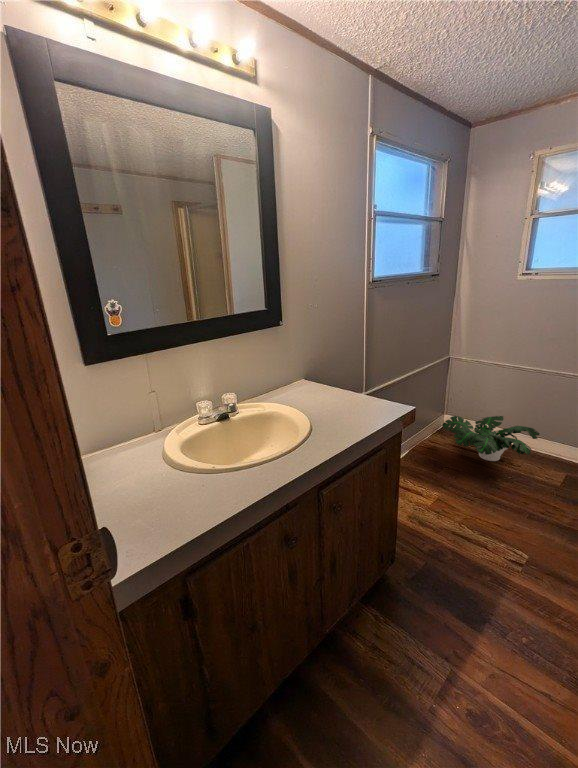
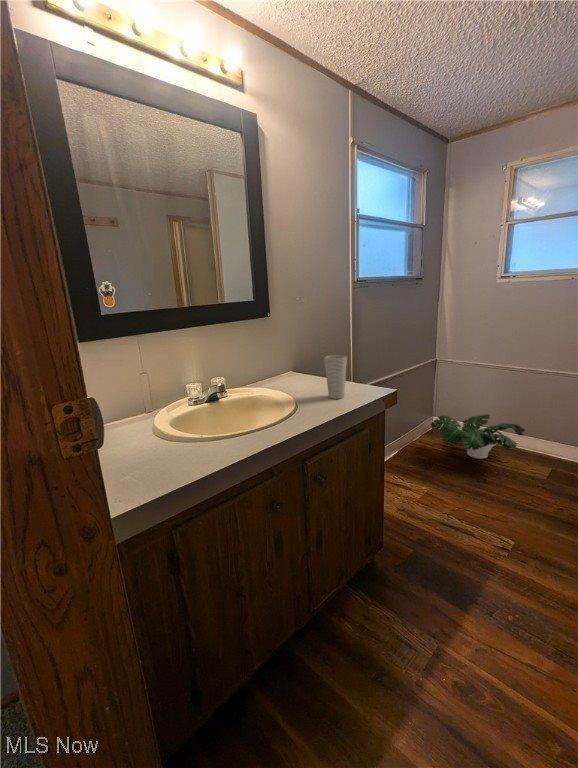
cup: none [340,372,364,418] -> present [324,355,347,399]

